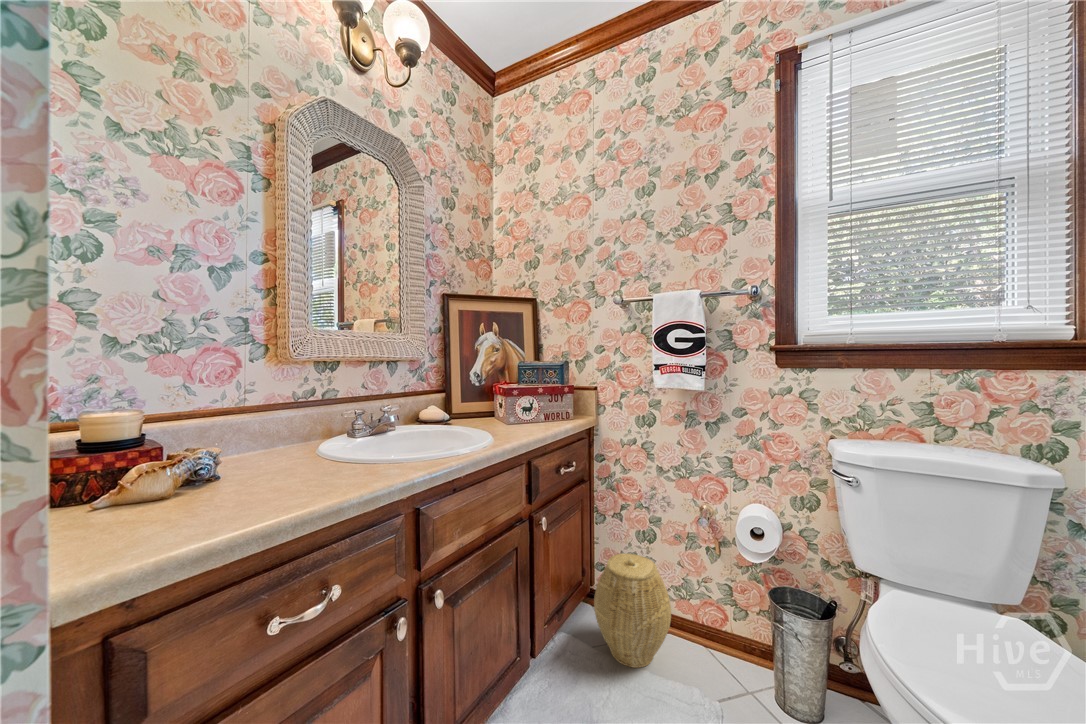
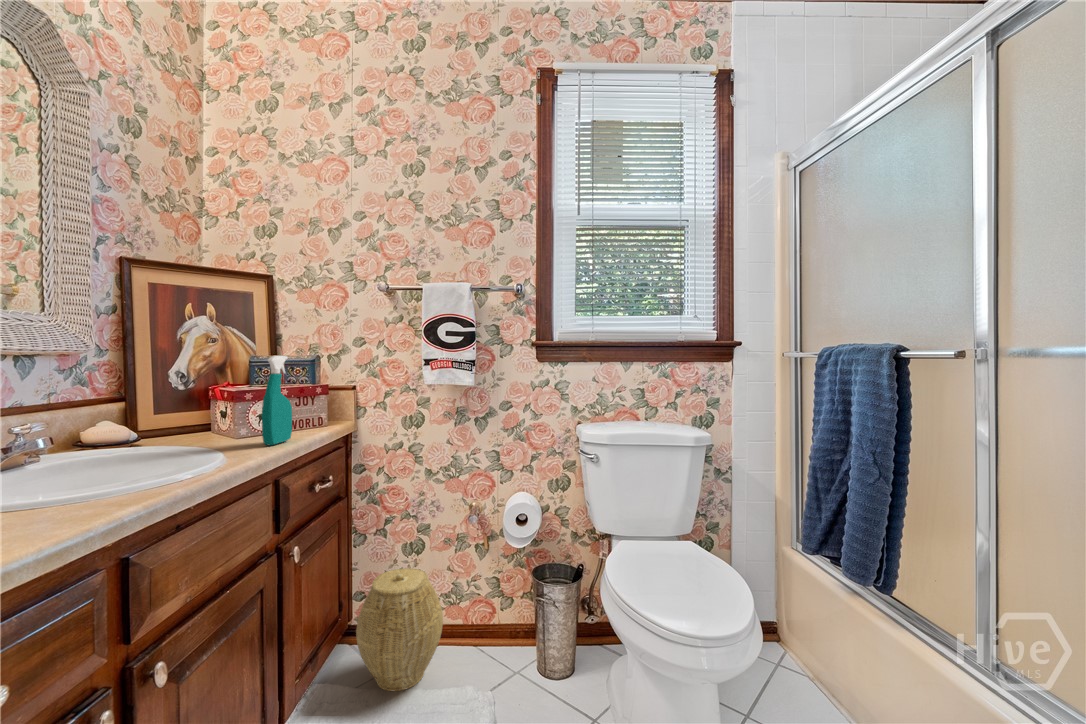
spray bottle: none [521,362,544,434] -> present [262,356,292,445]

